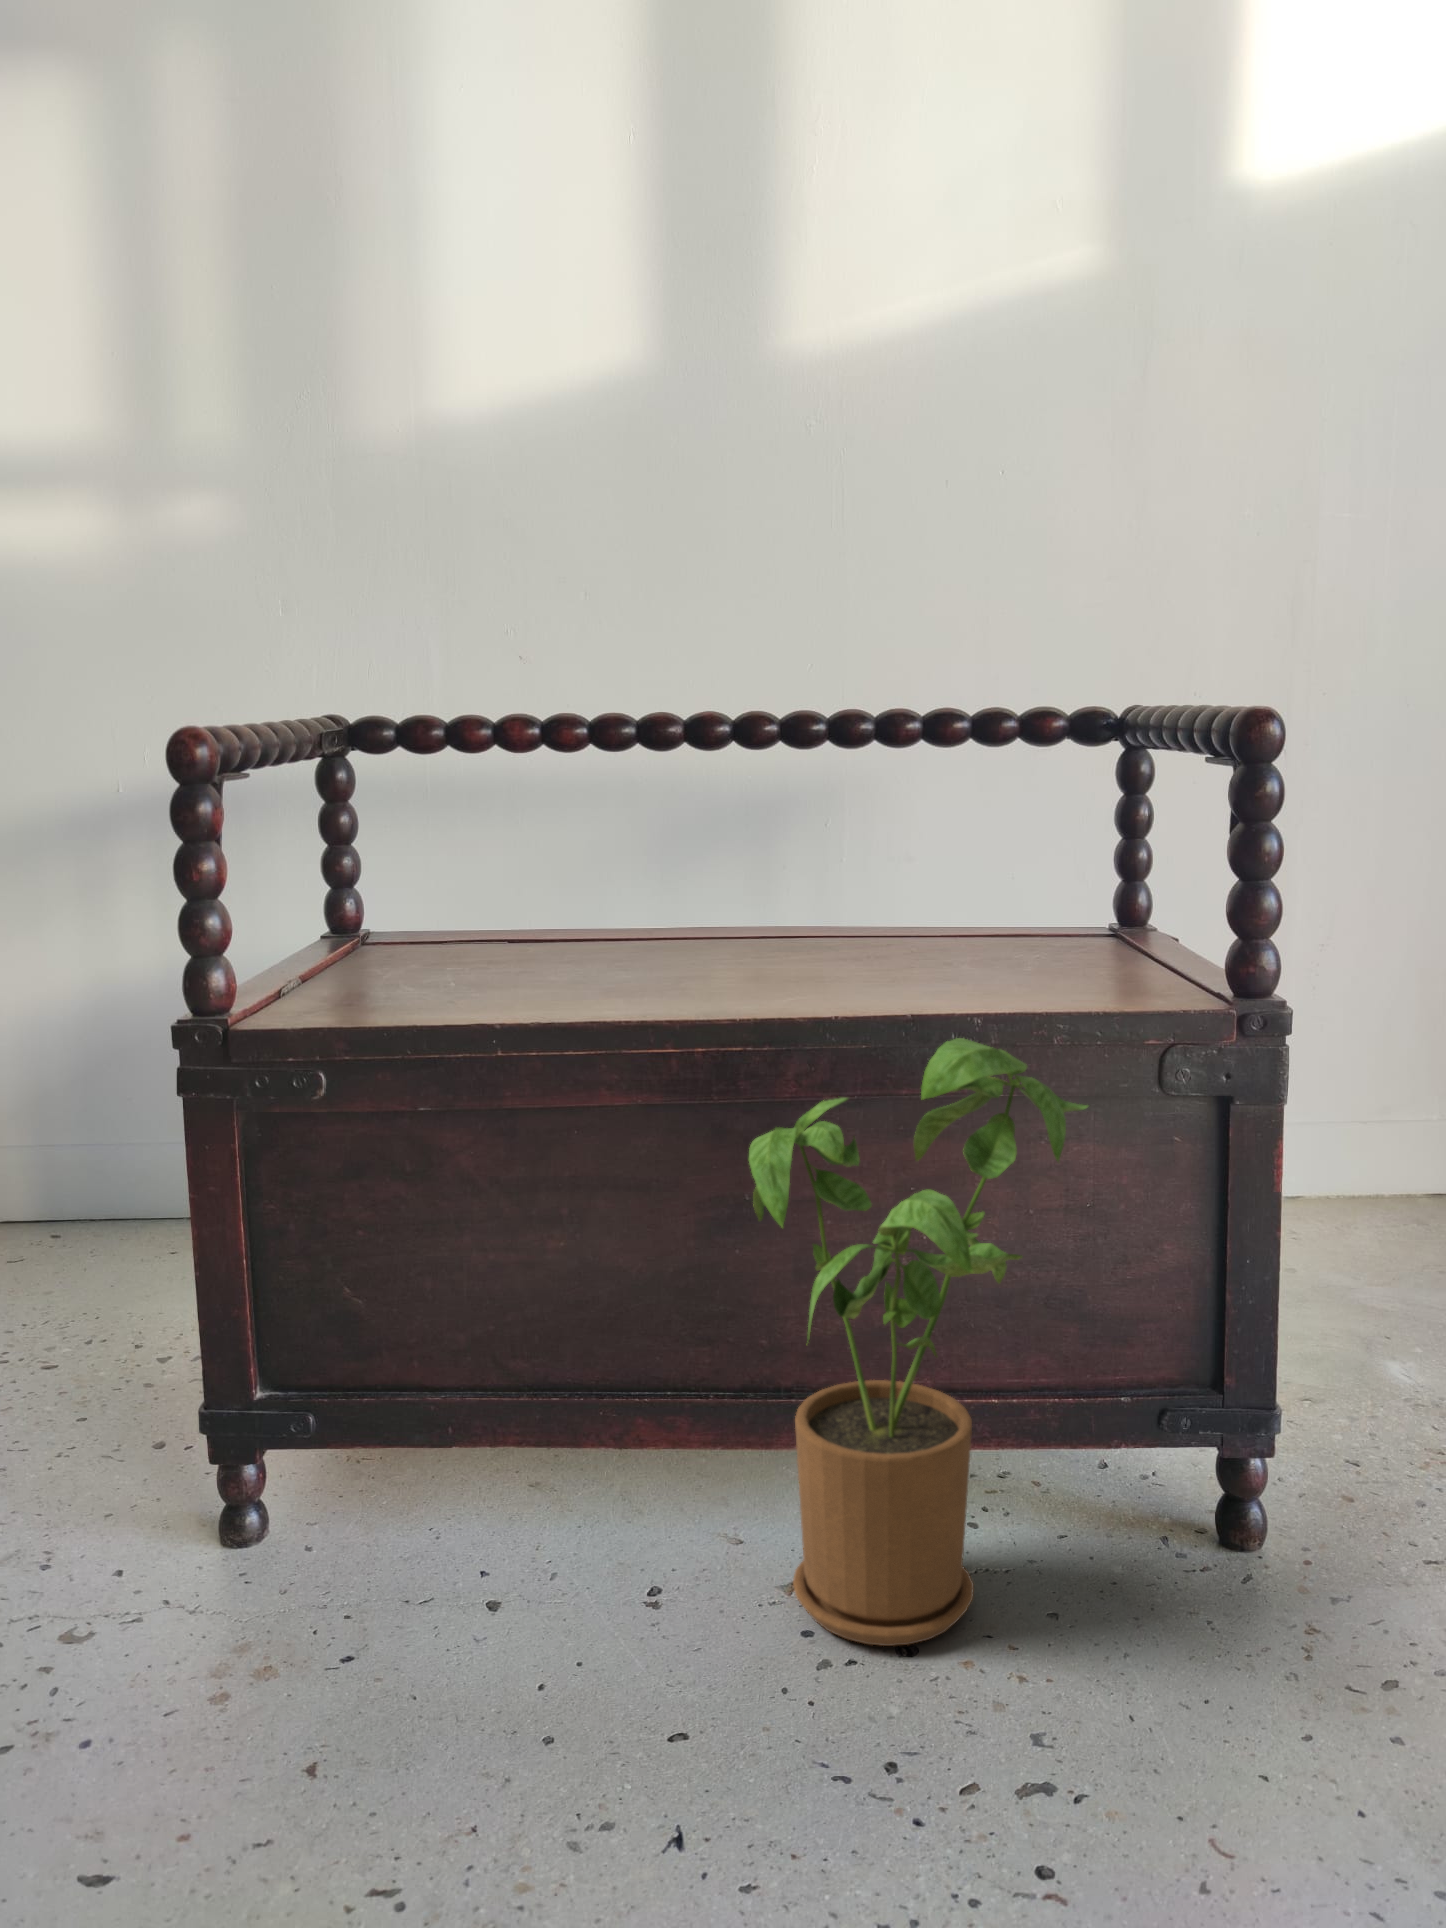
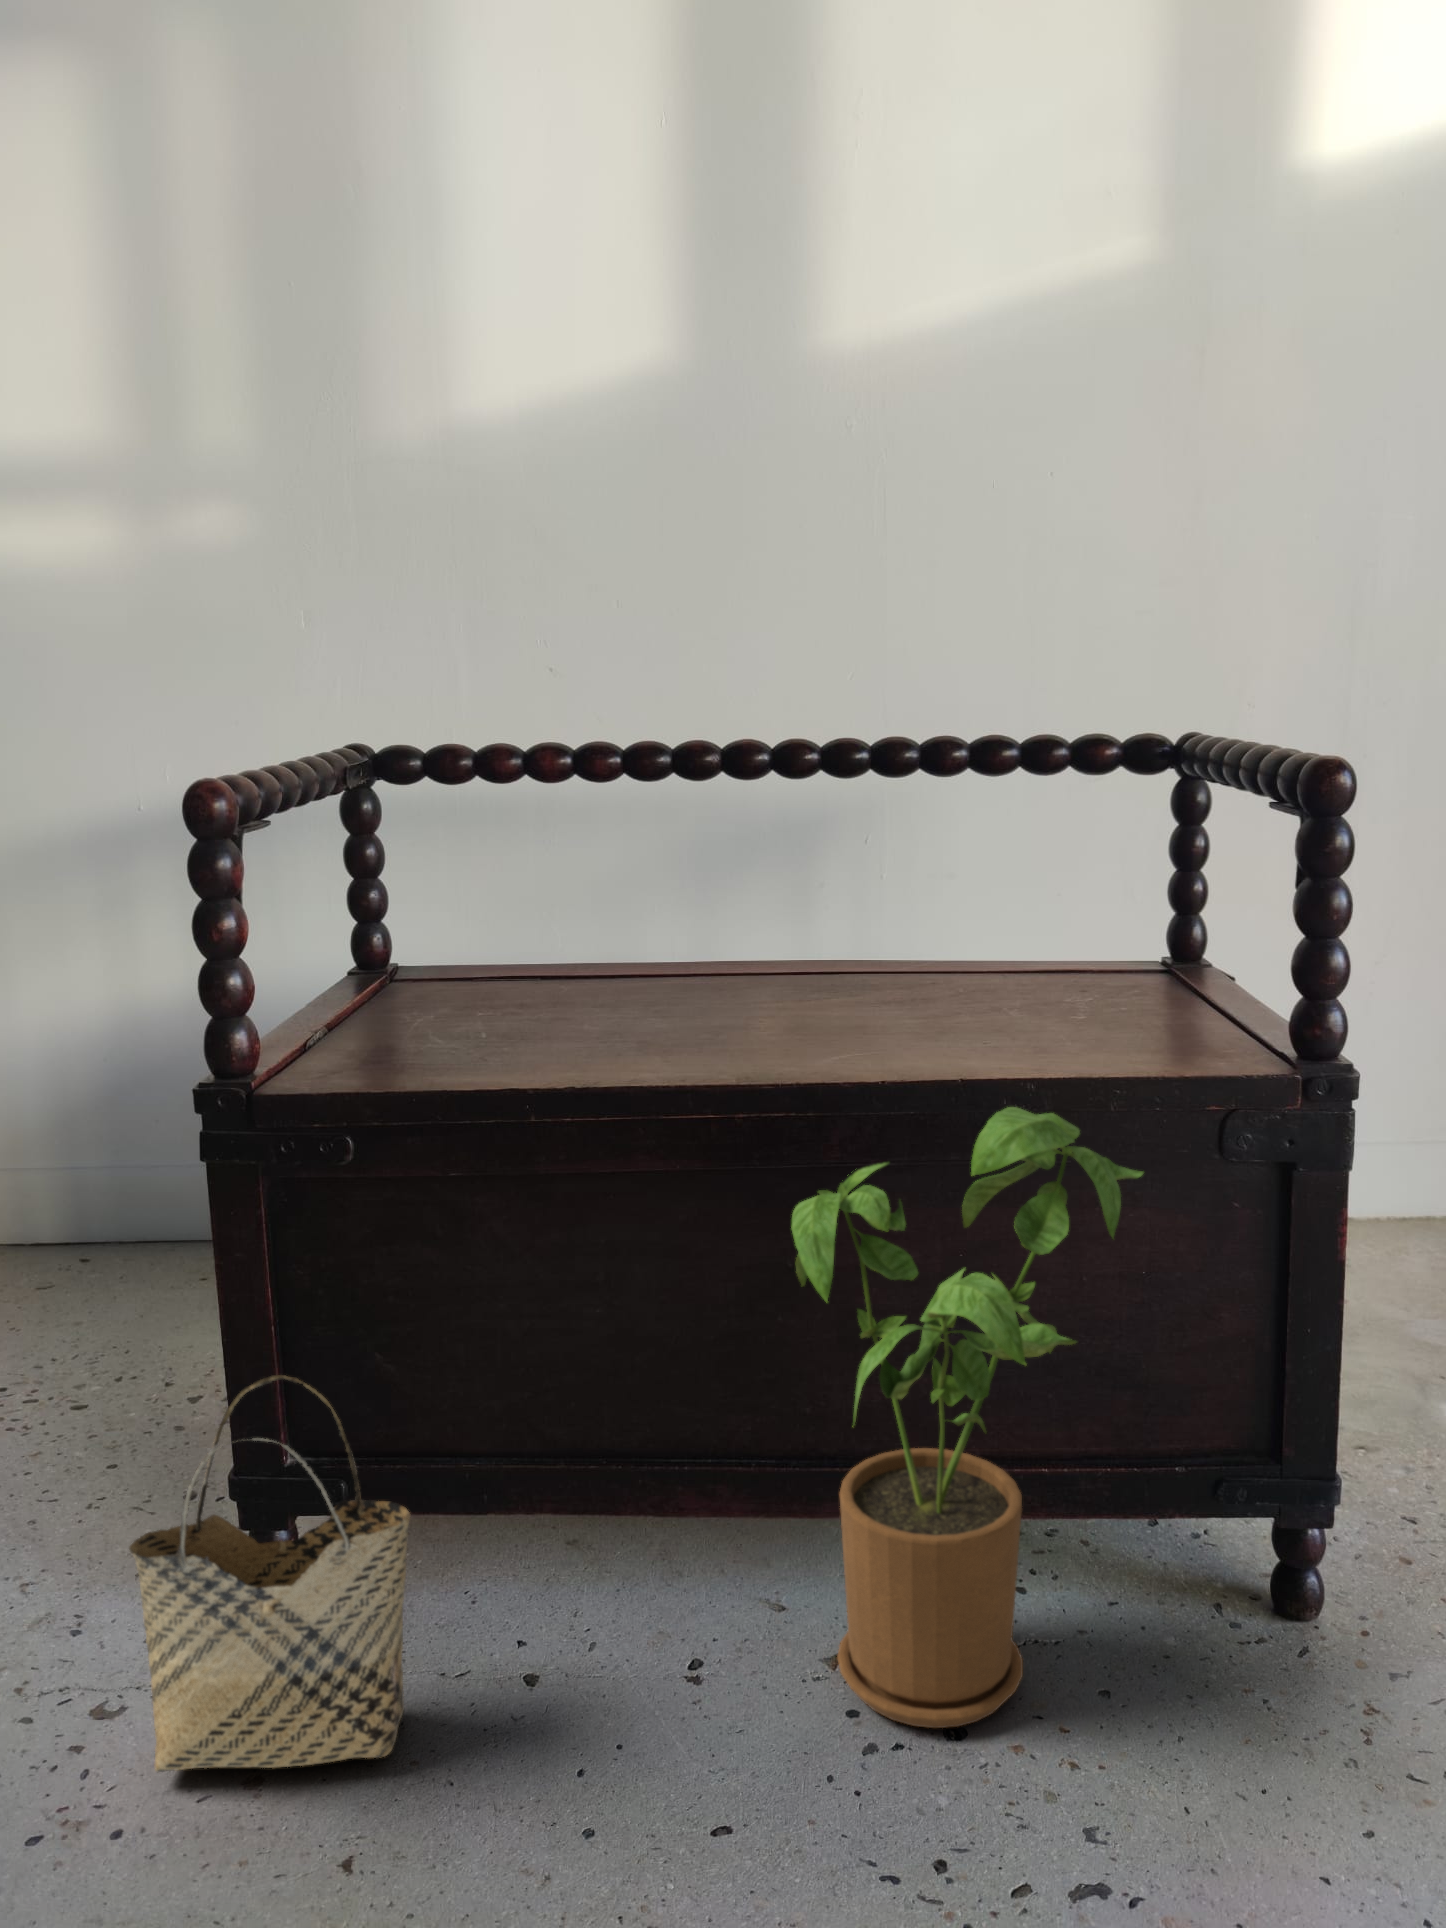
woven basket: none [101,1301,377,1687] -> present [129,1375,410,1772]

